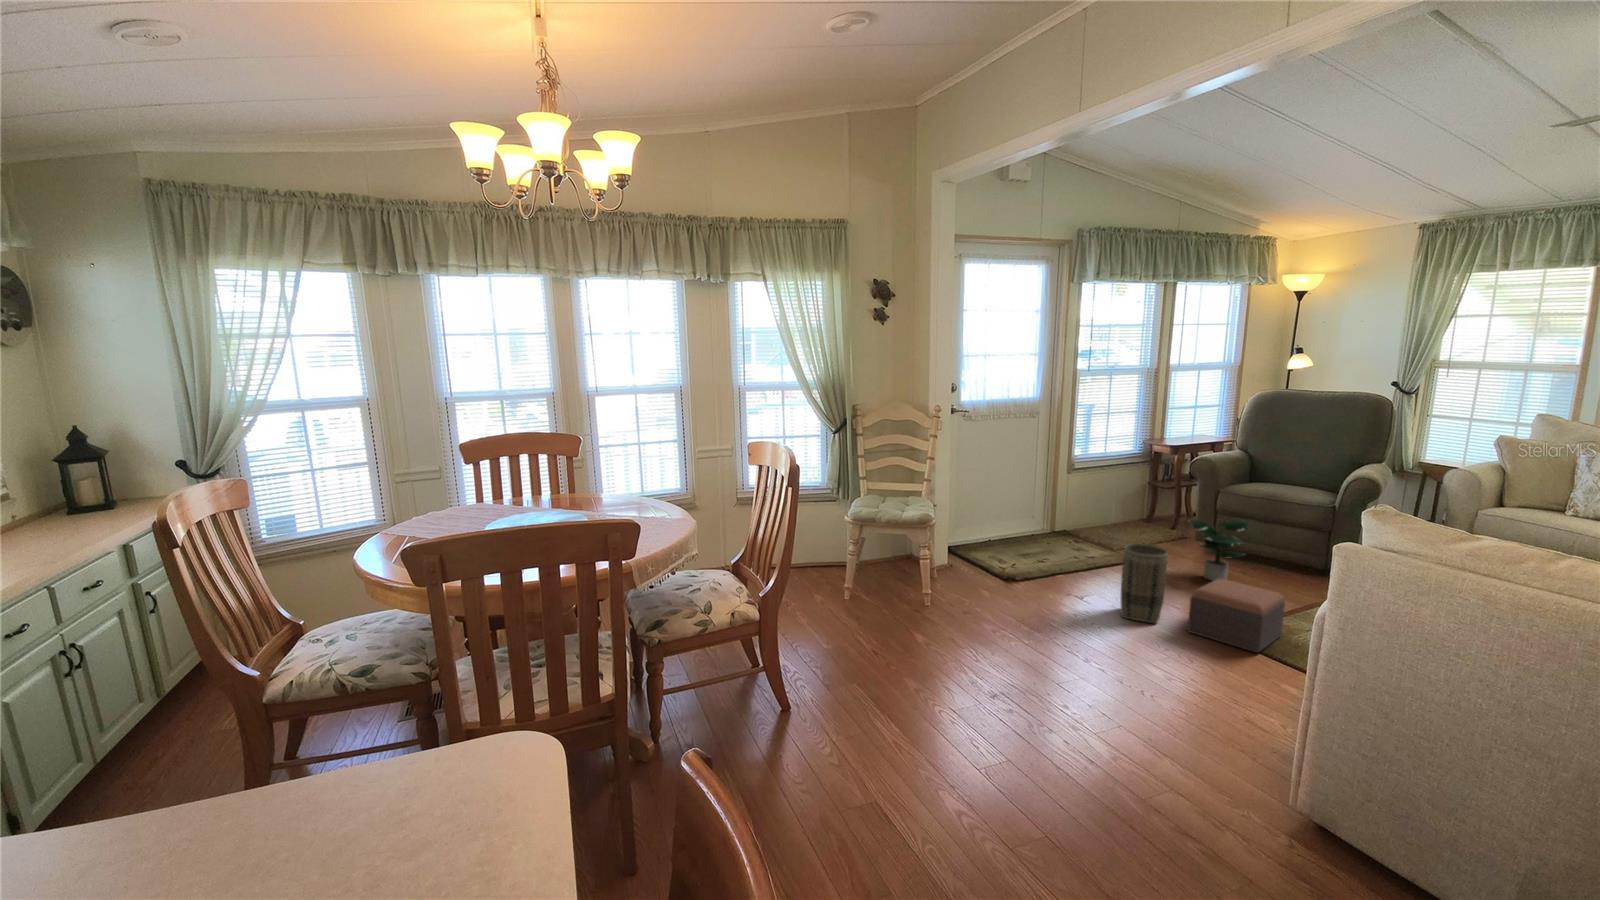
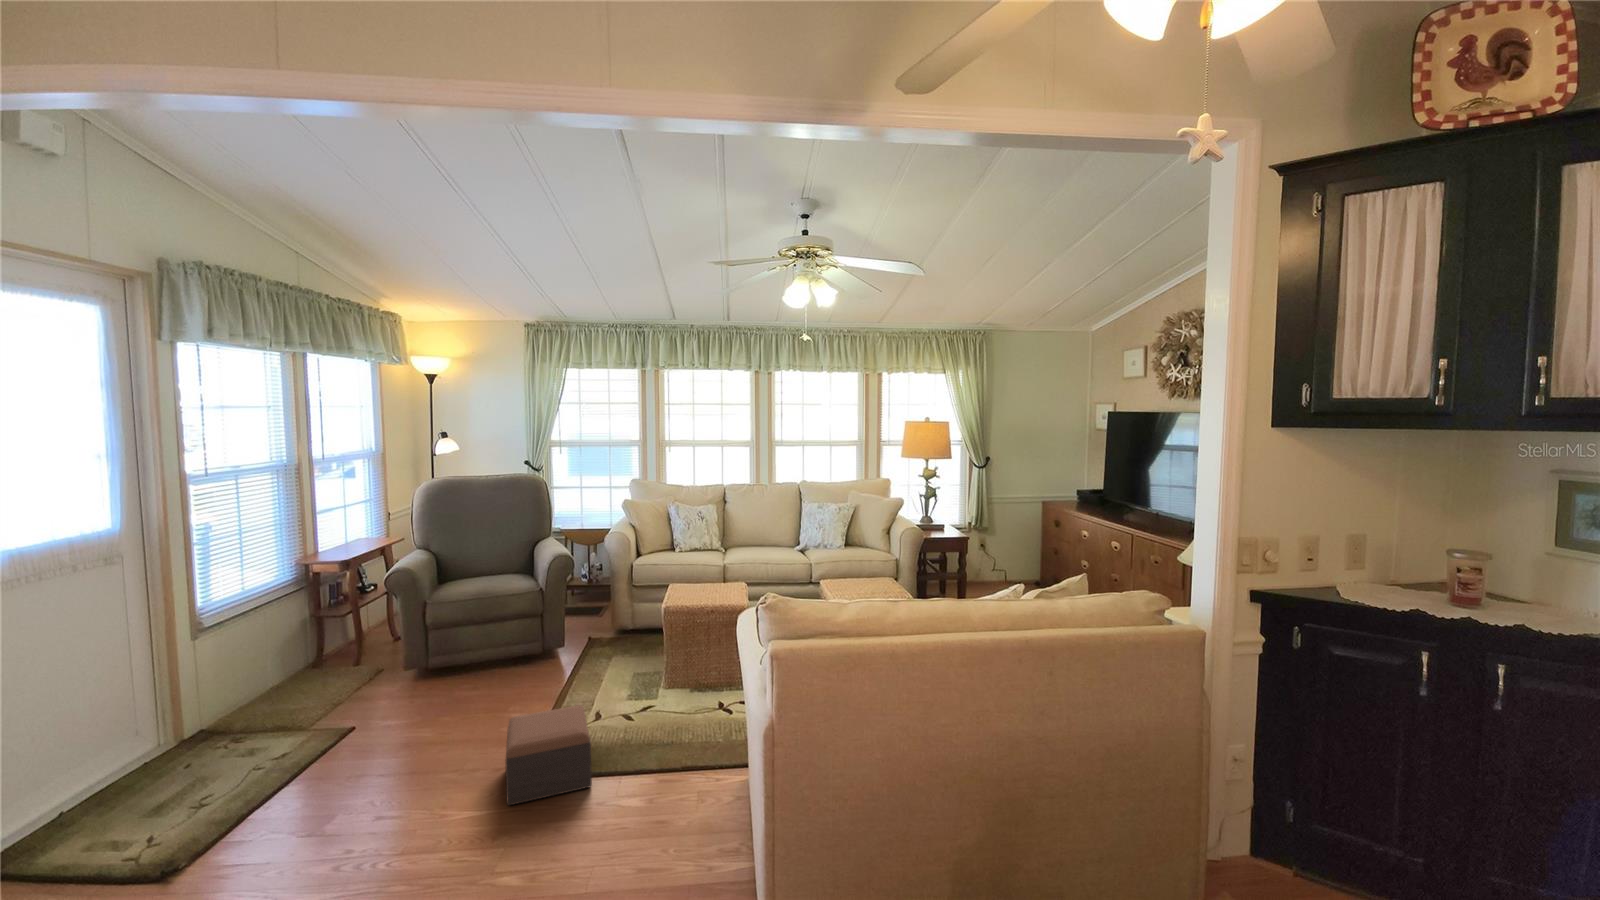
potted plant: present [1189,519,1250,581] -> none [424,631,498,717]
basket: present [1121,544,1168,624] -> none [399,711,466,838]

